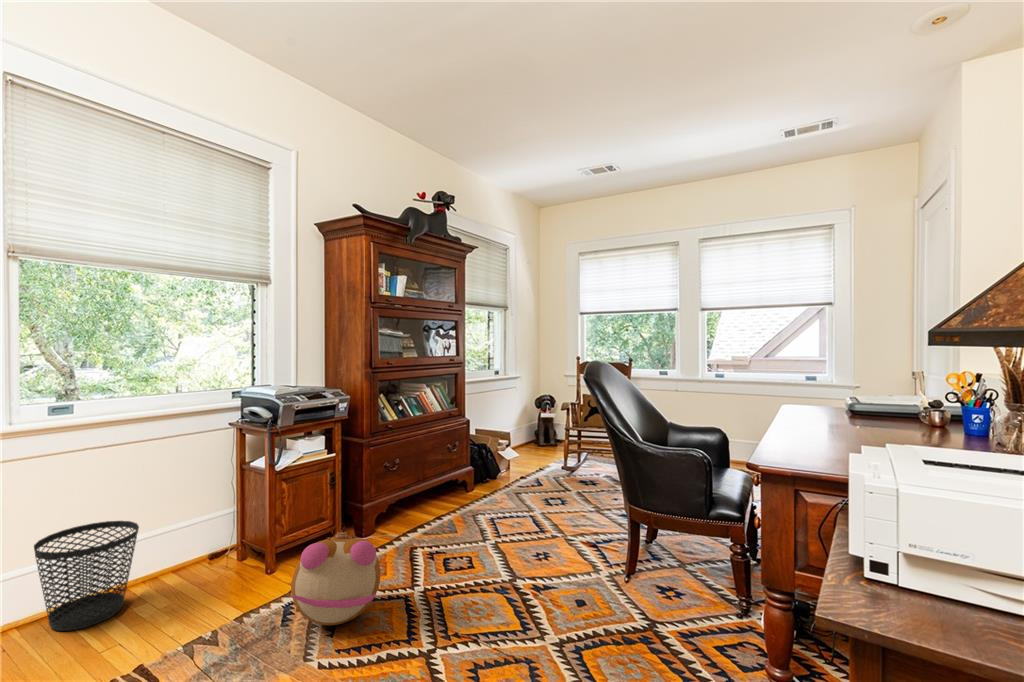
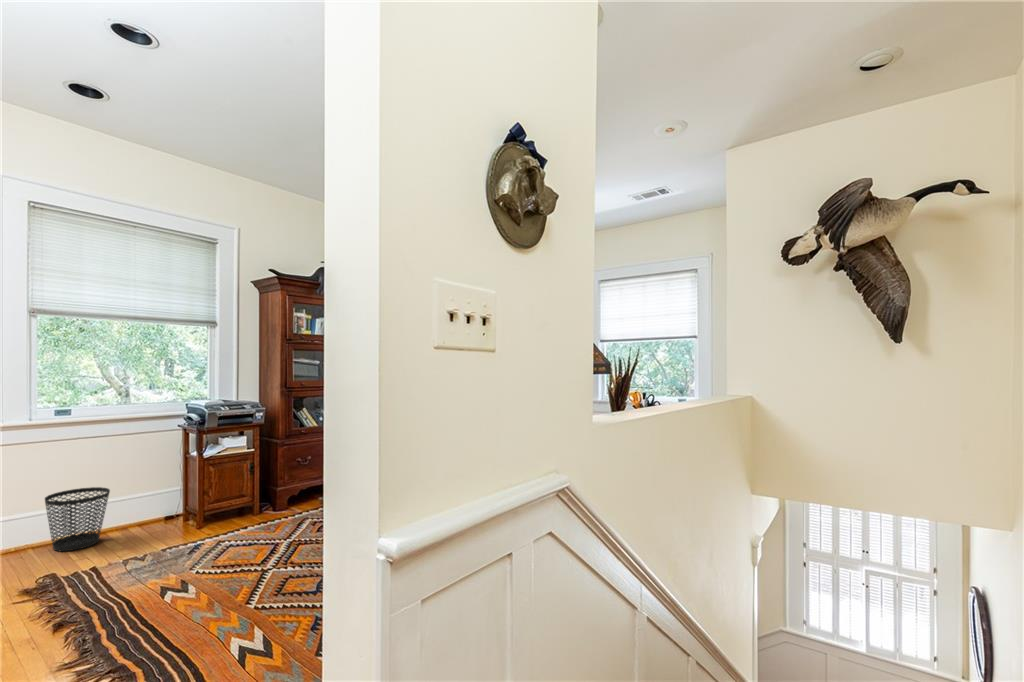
plush toy: present [291,531,381,625] -> none [185,495,252,552]

